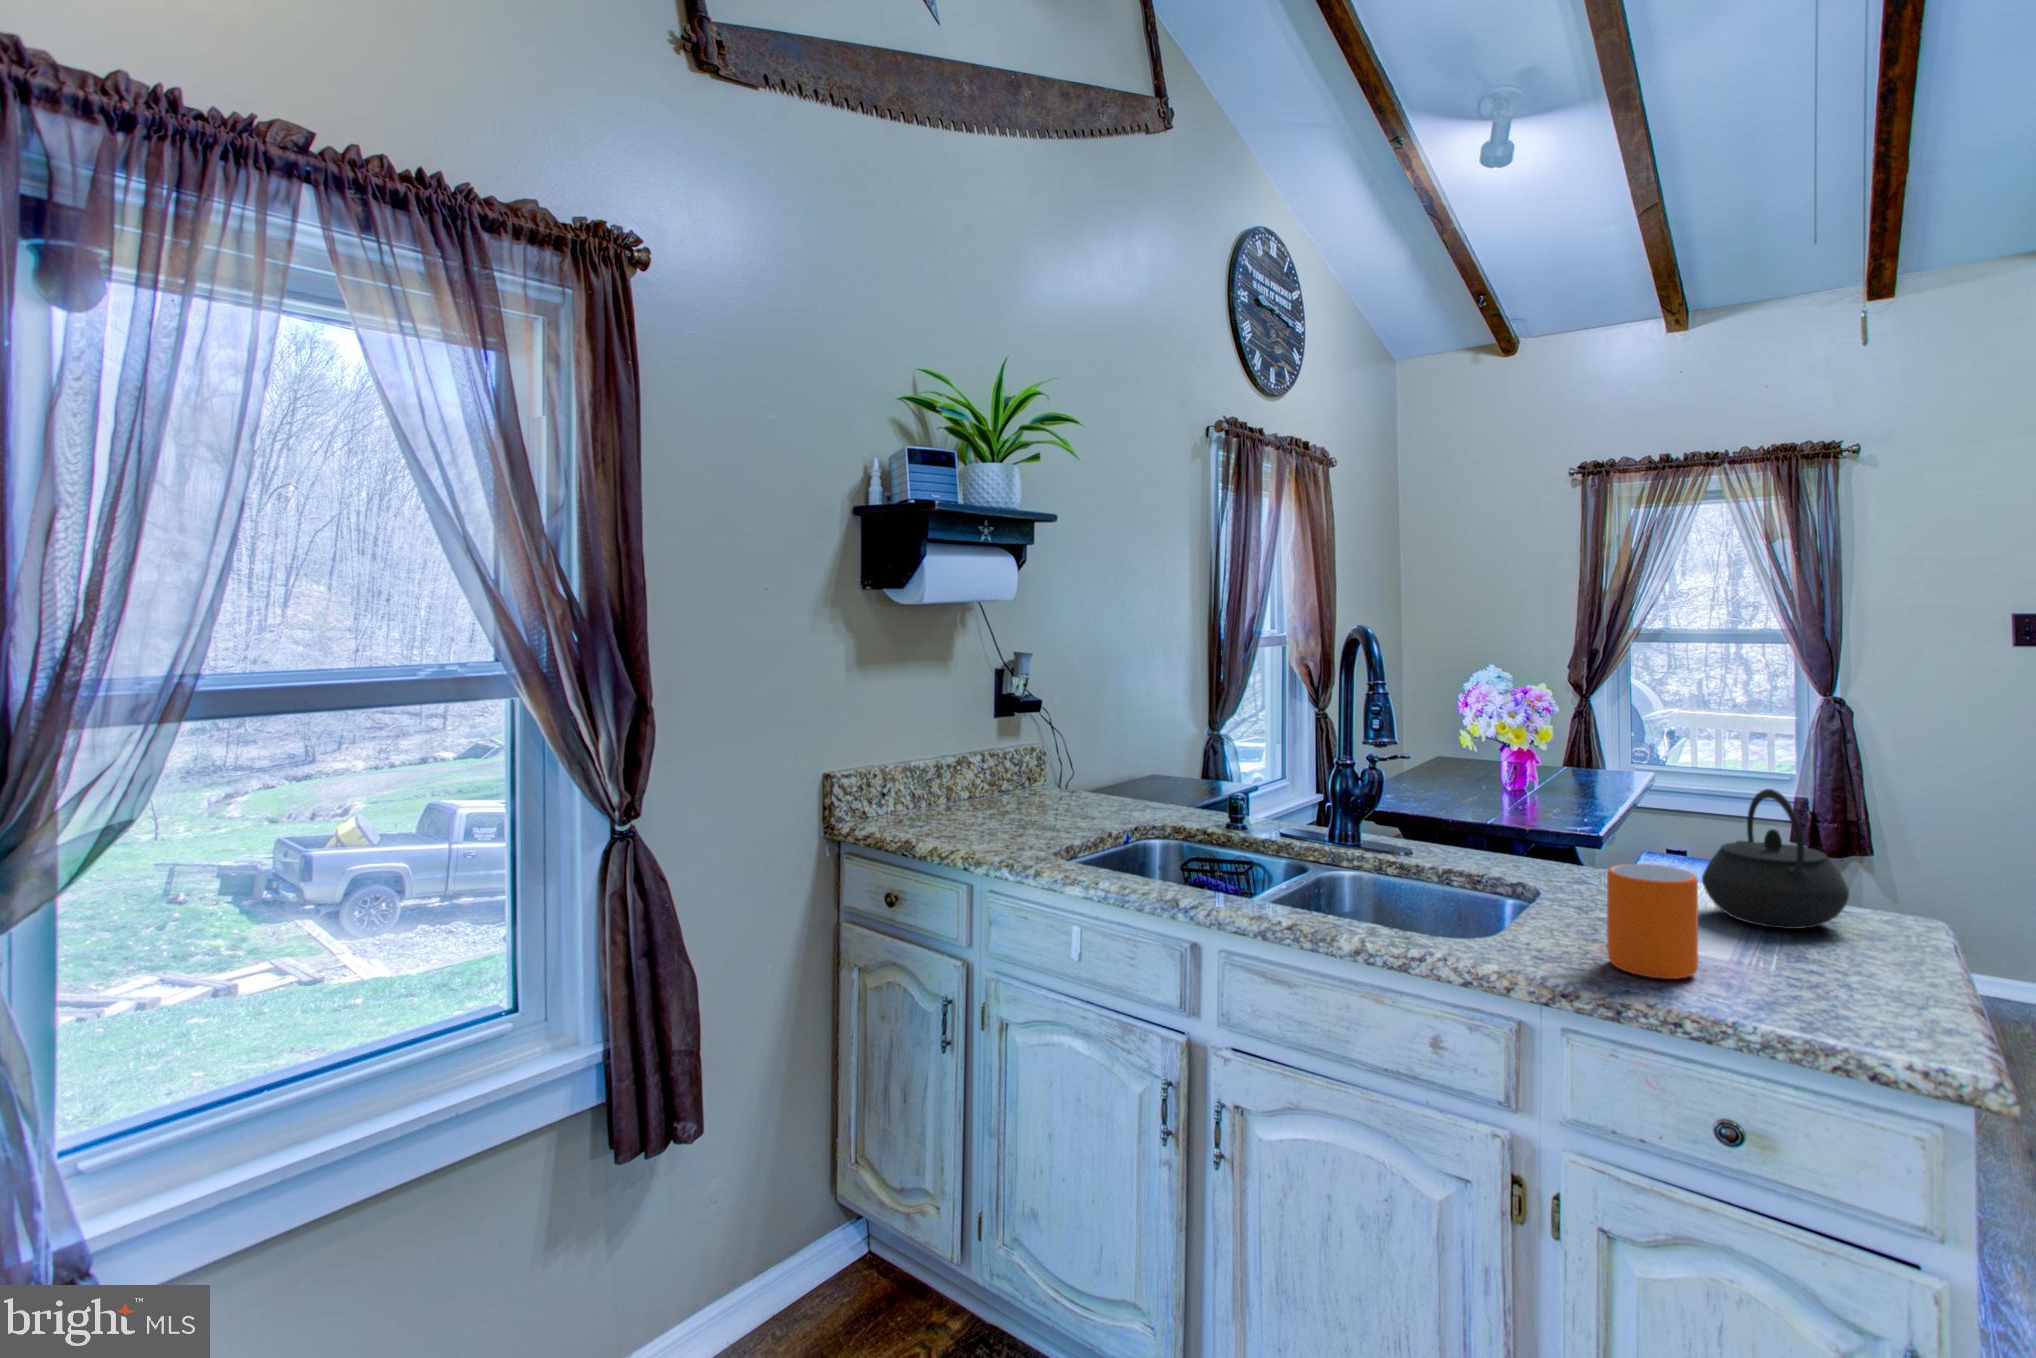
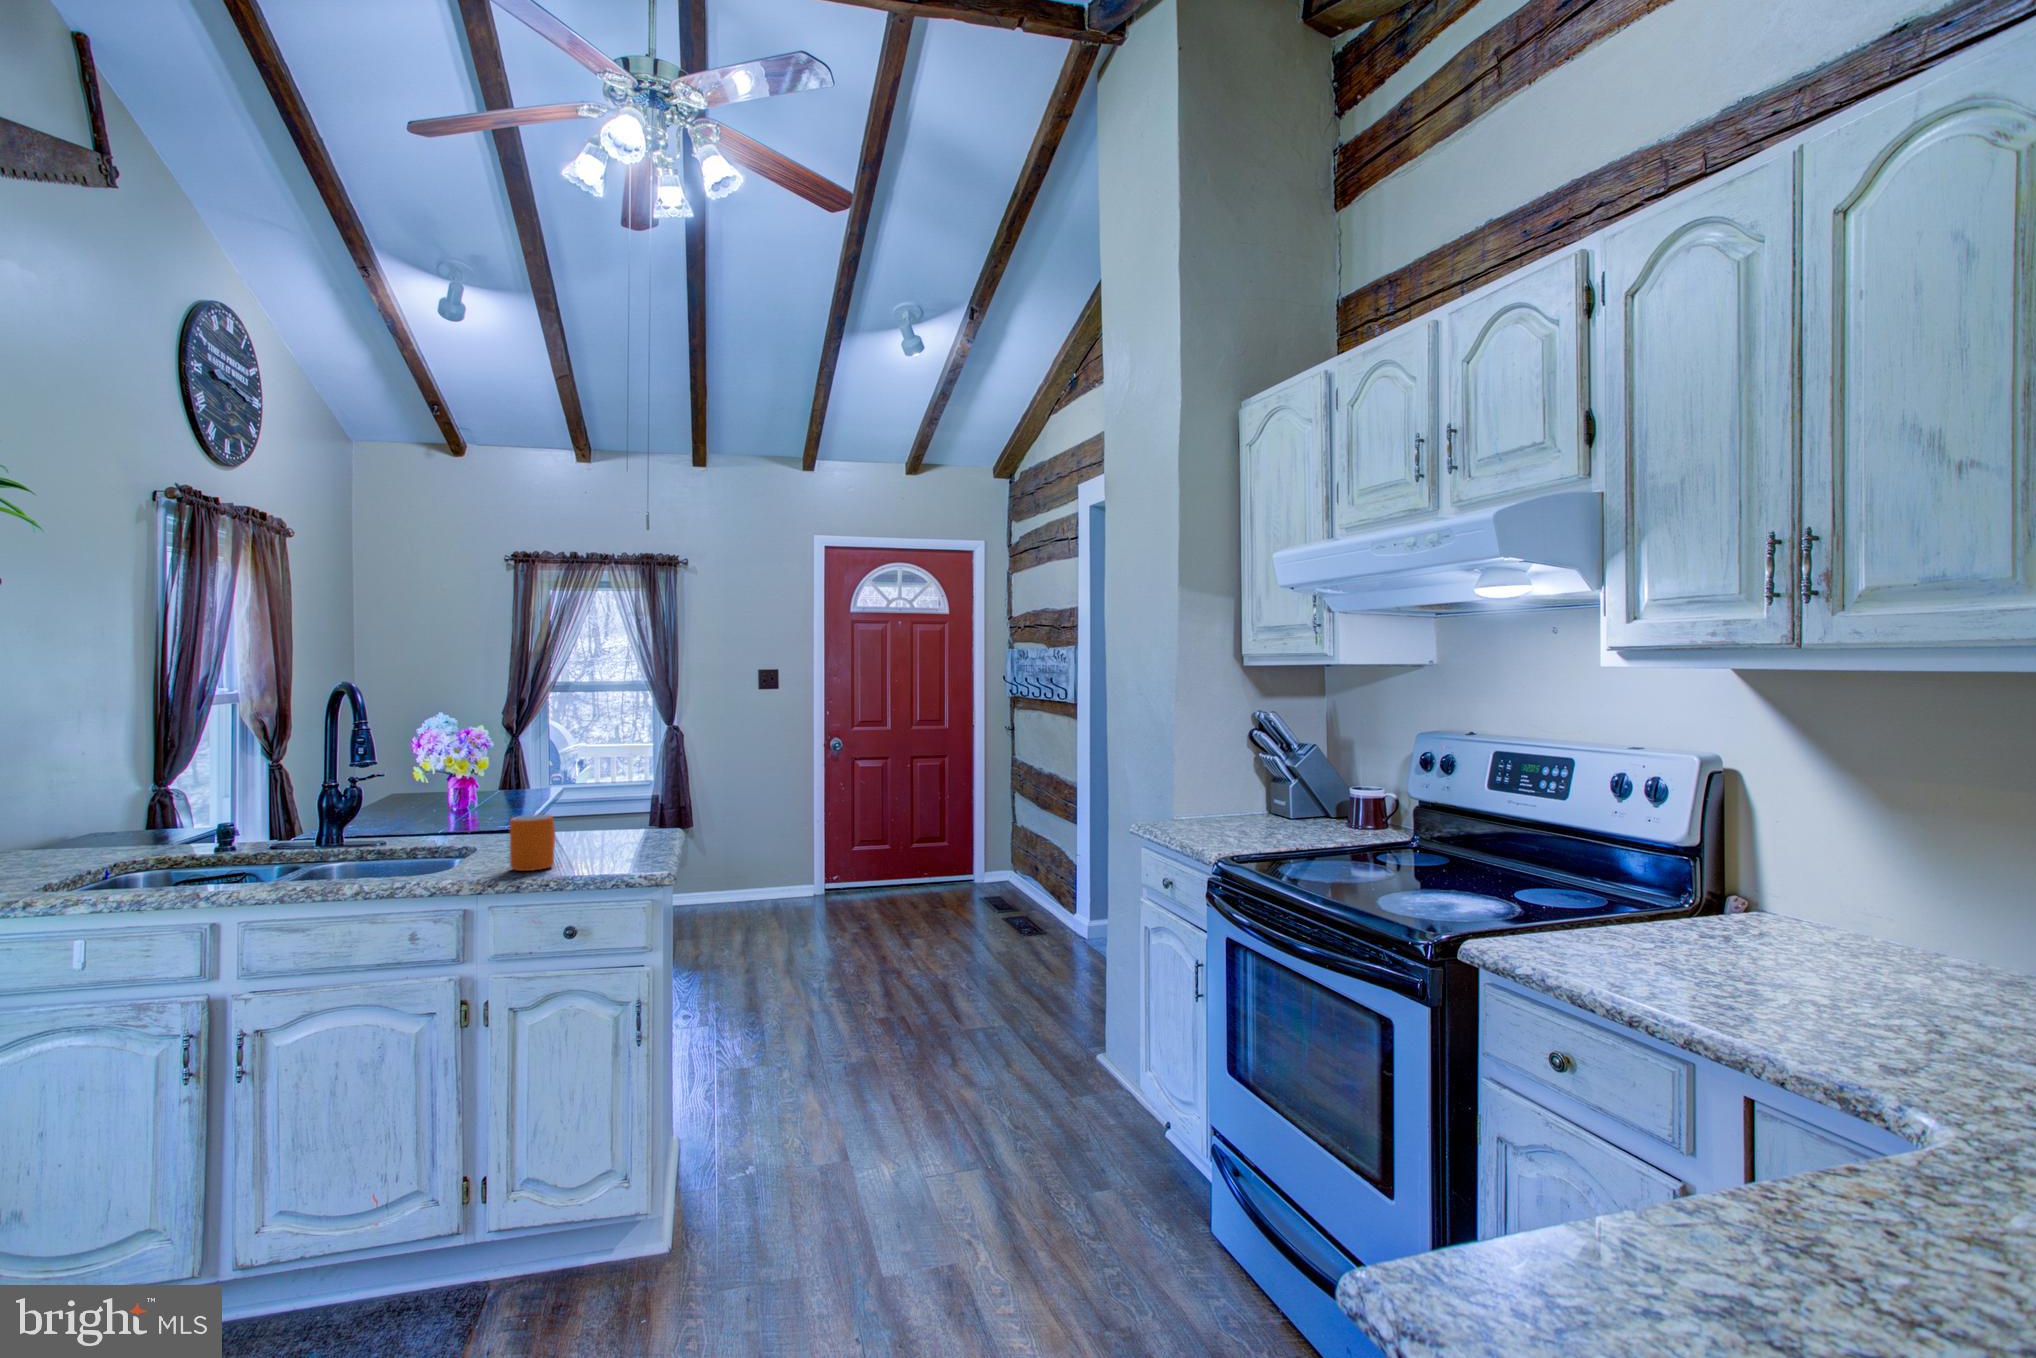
kettle: present [1702,789,1849,929] -> none [564,774,631,846]

